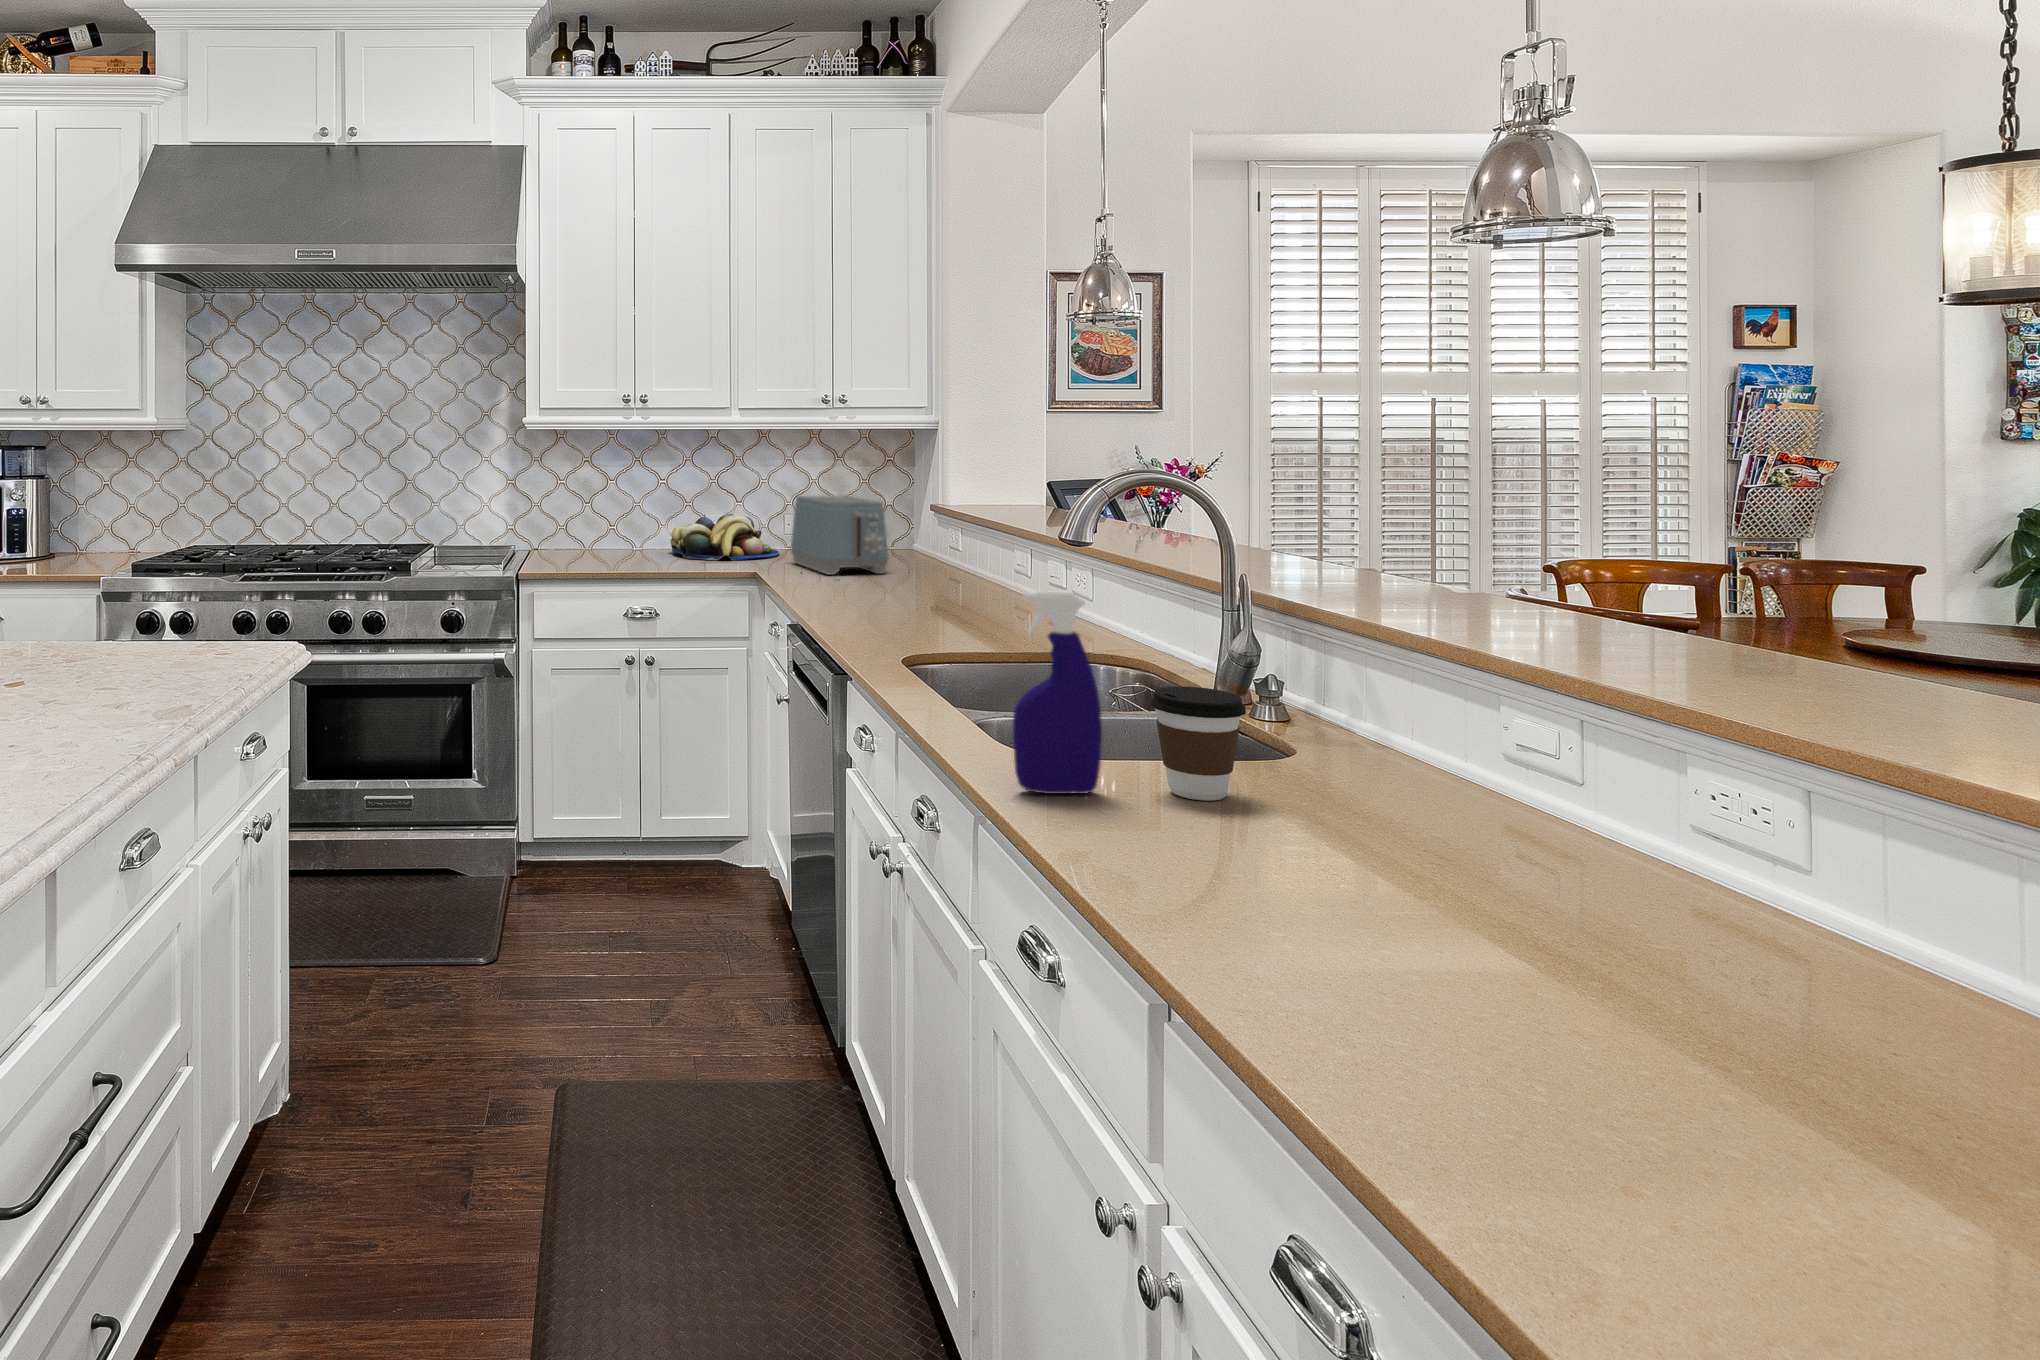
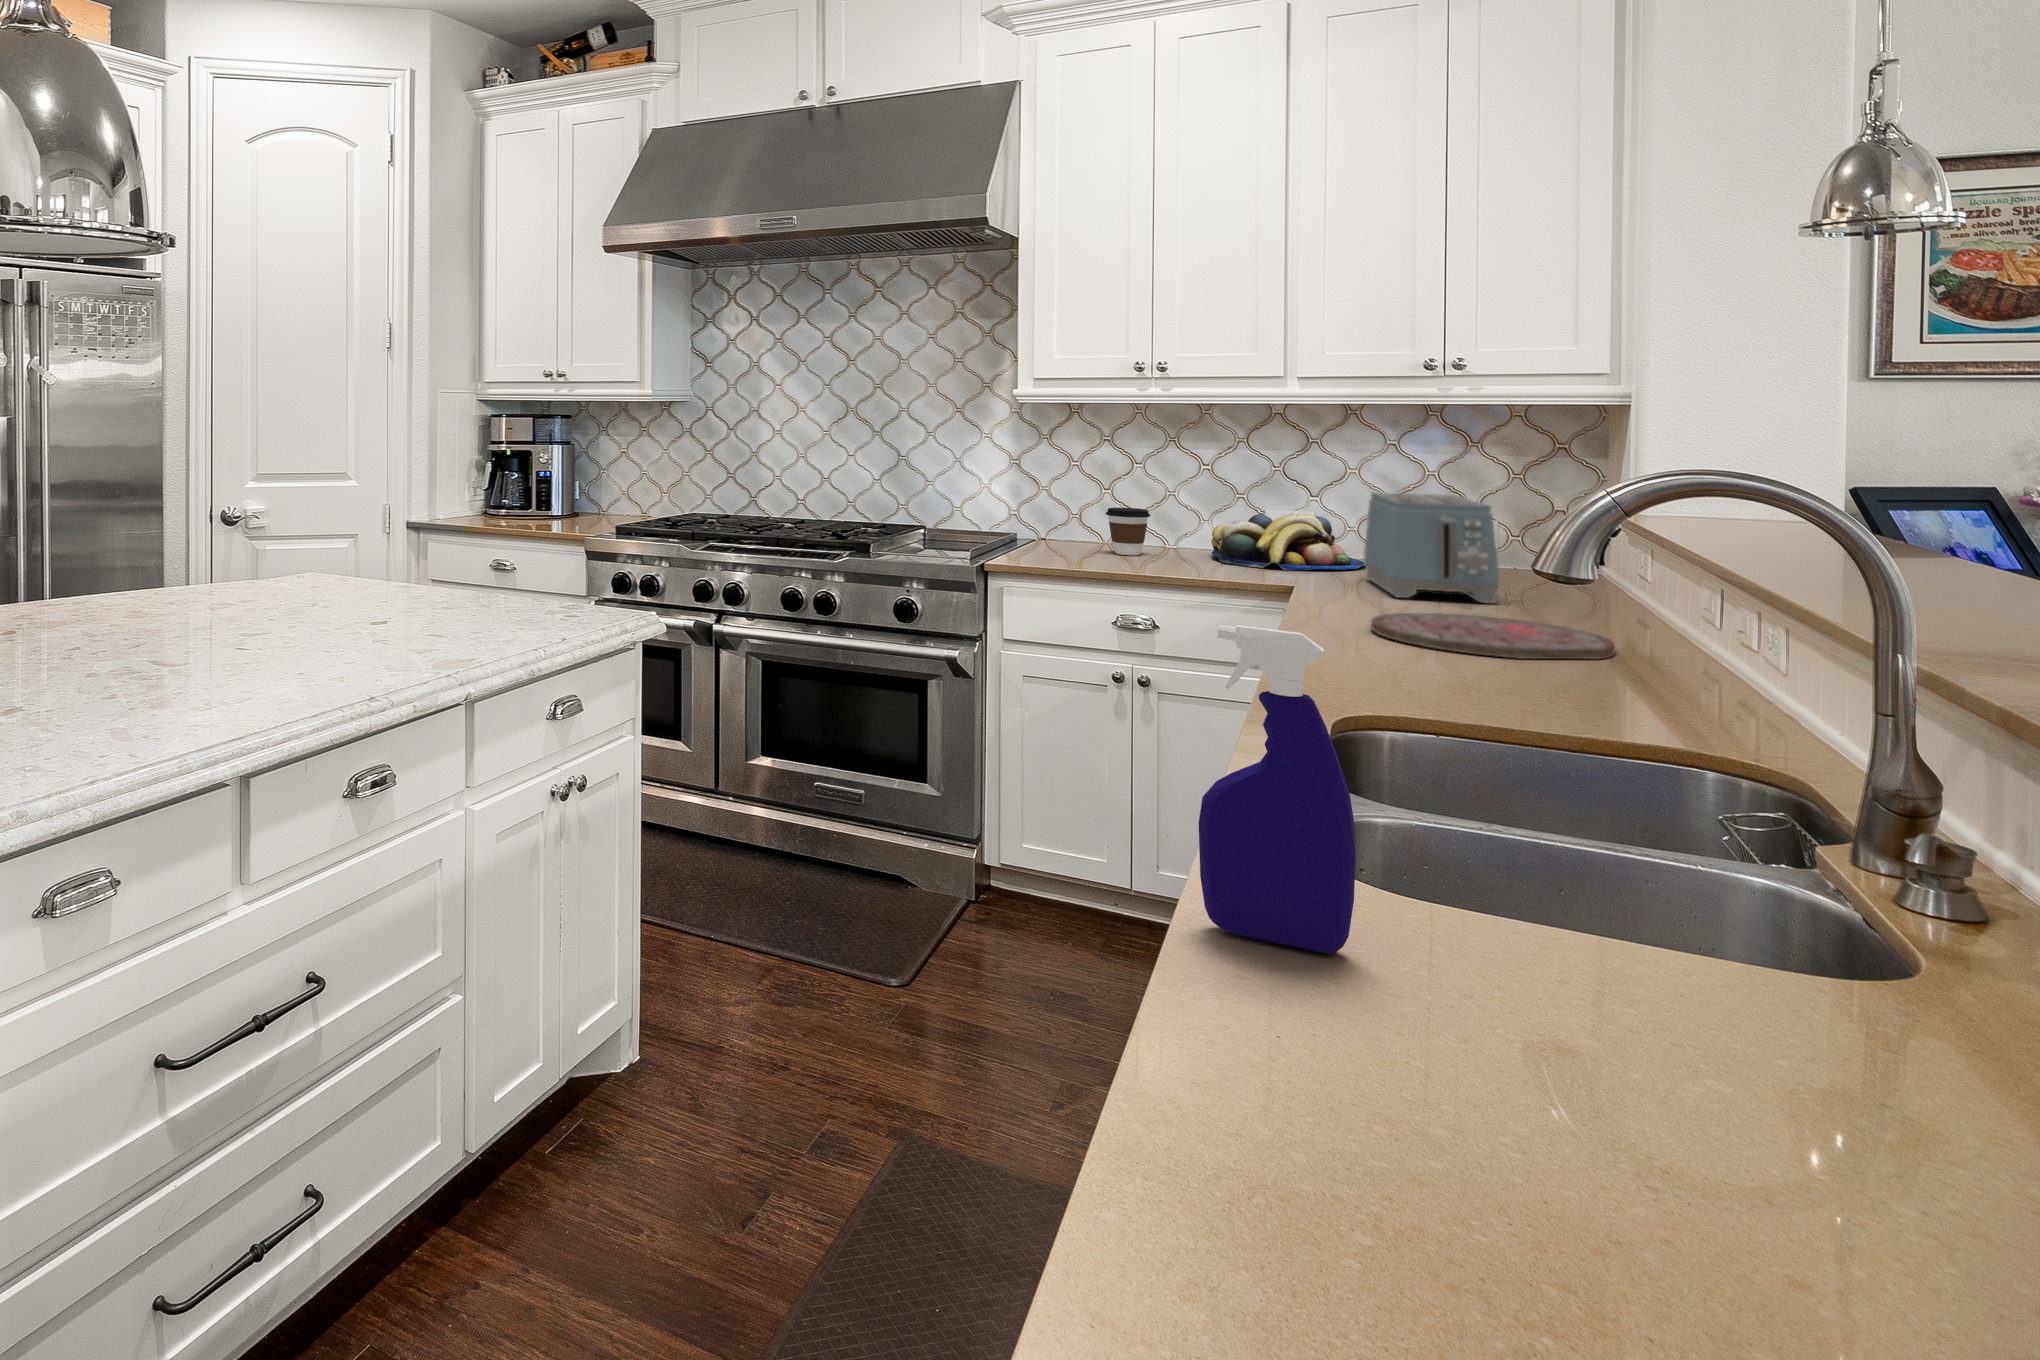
cutting board: none [842,583,986,609] -> present [1371,613,1615,659]
coffee cup: present [1150,686,1246,801] -> present [1106,508,1150,555]

